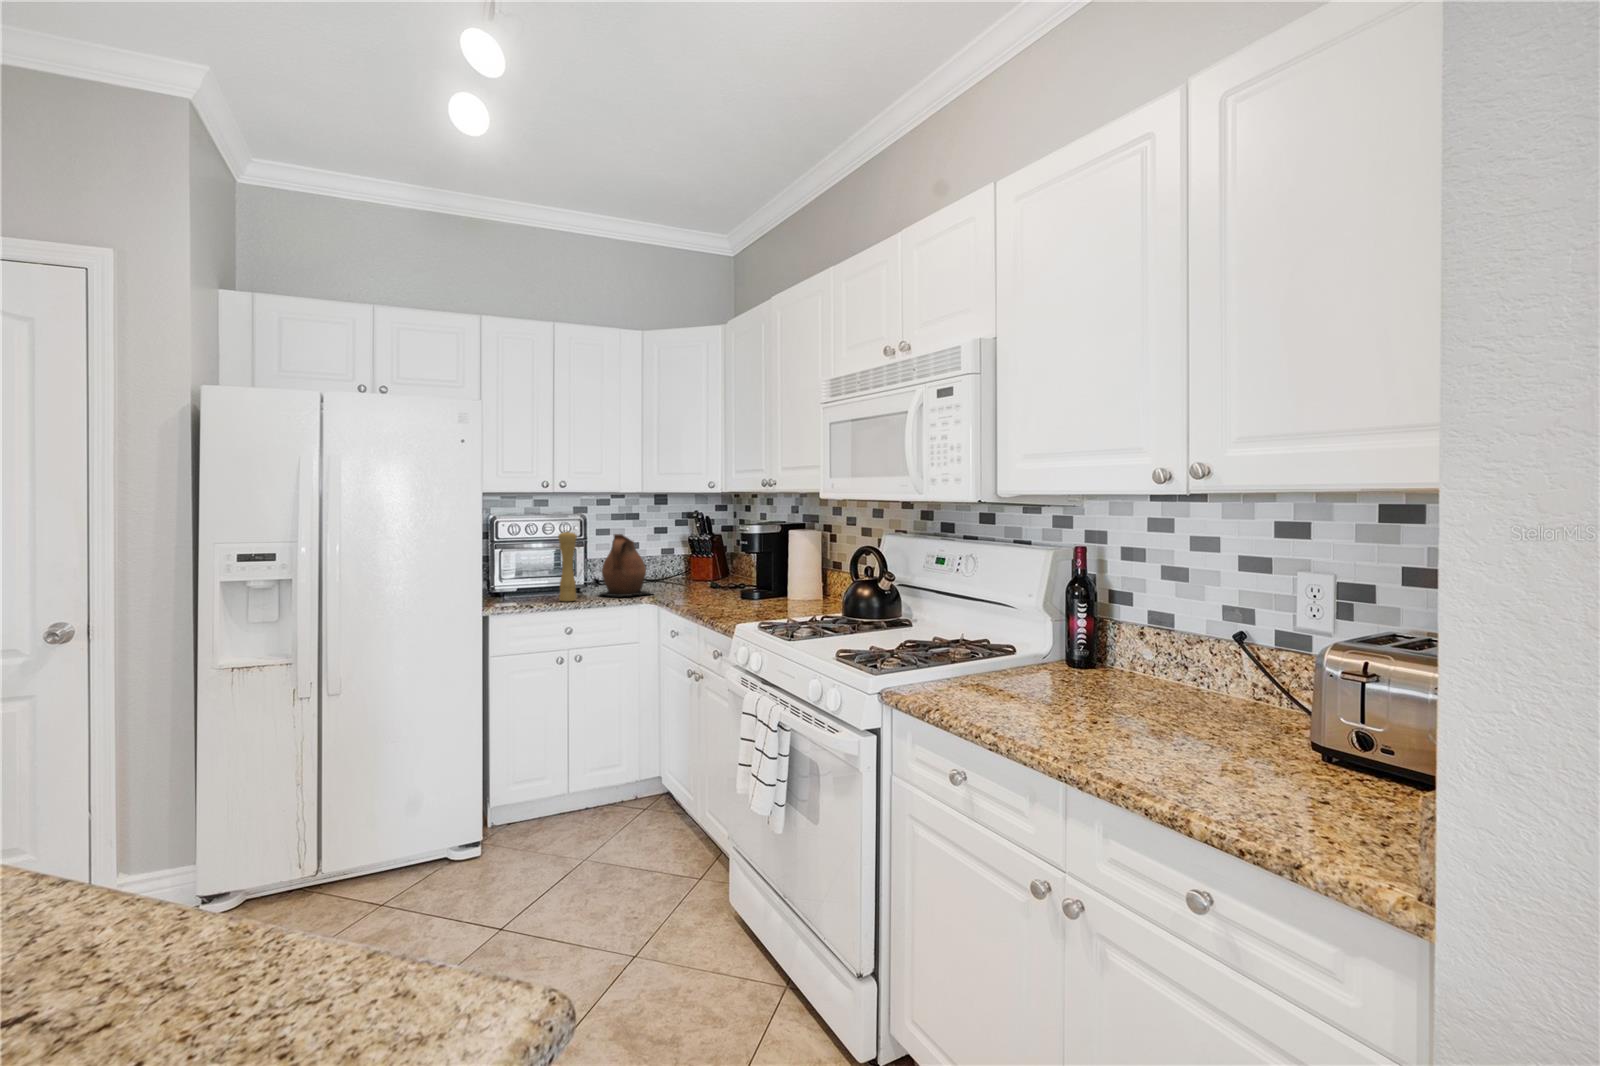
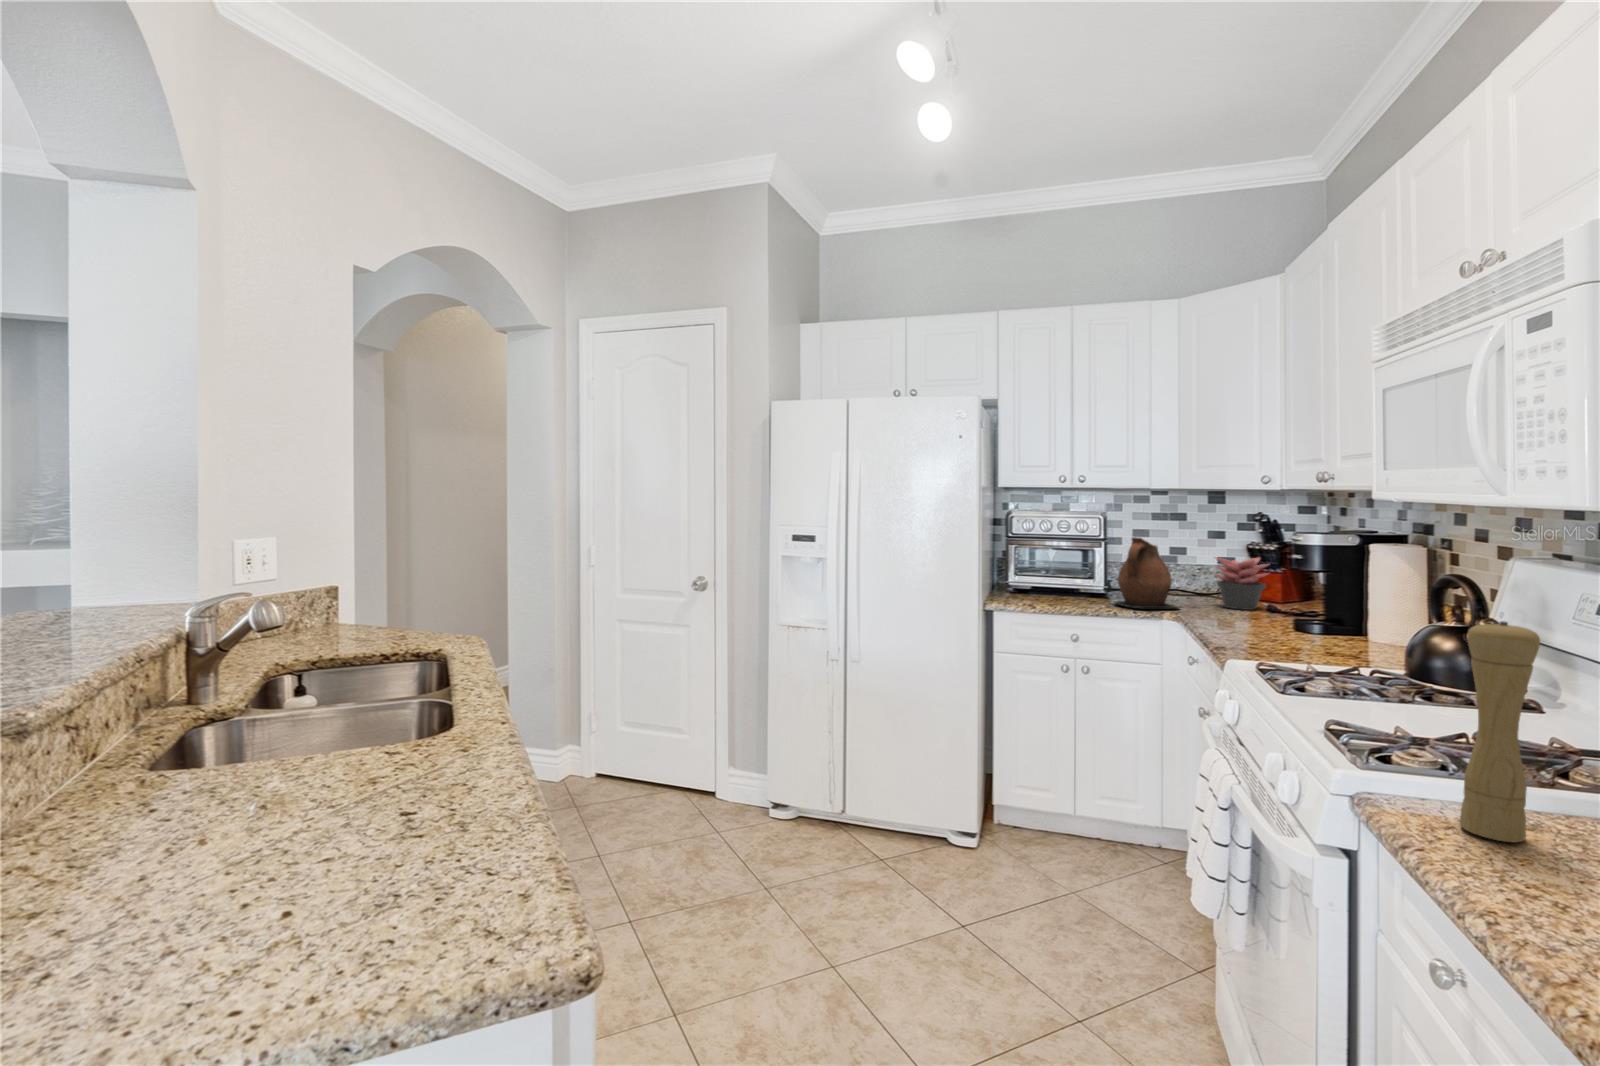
pepper mill: present [558,531,577,601] -> present [1460,621,1540,842]
succulent plant: none [672,547,713,590] -> present [1215,557,1269,610]

